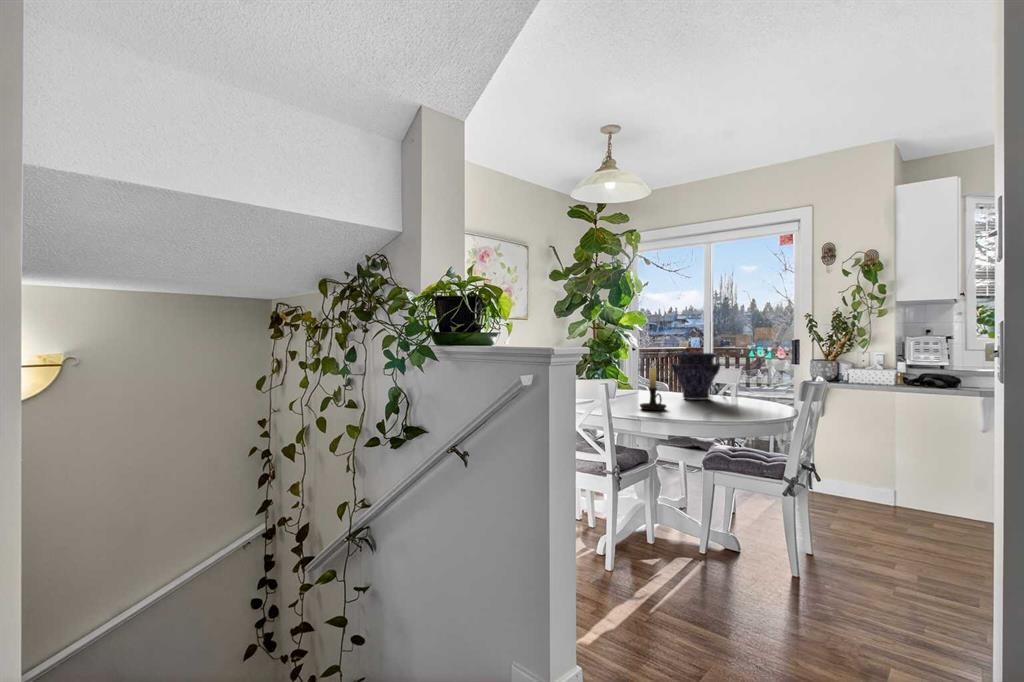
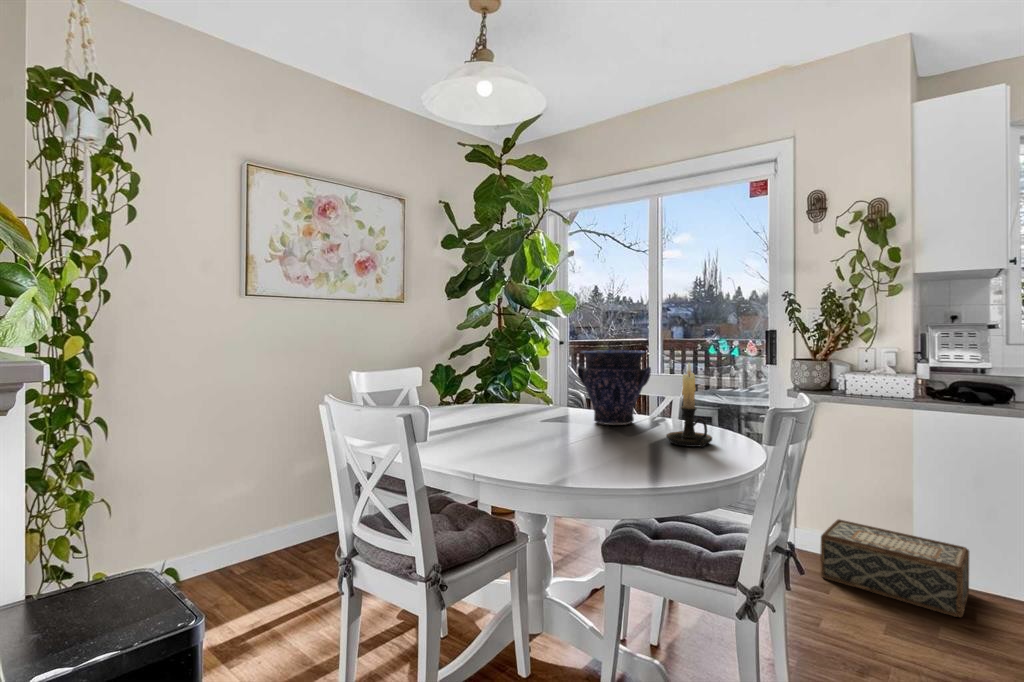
candle holder: present [640,362,666,410] -> present [666,363,712,447]
woven basket: none [832,470,931,524] -> present [821,519,969,617]

